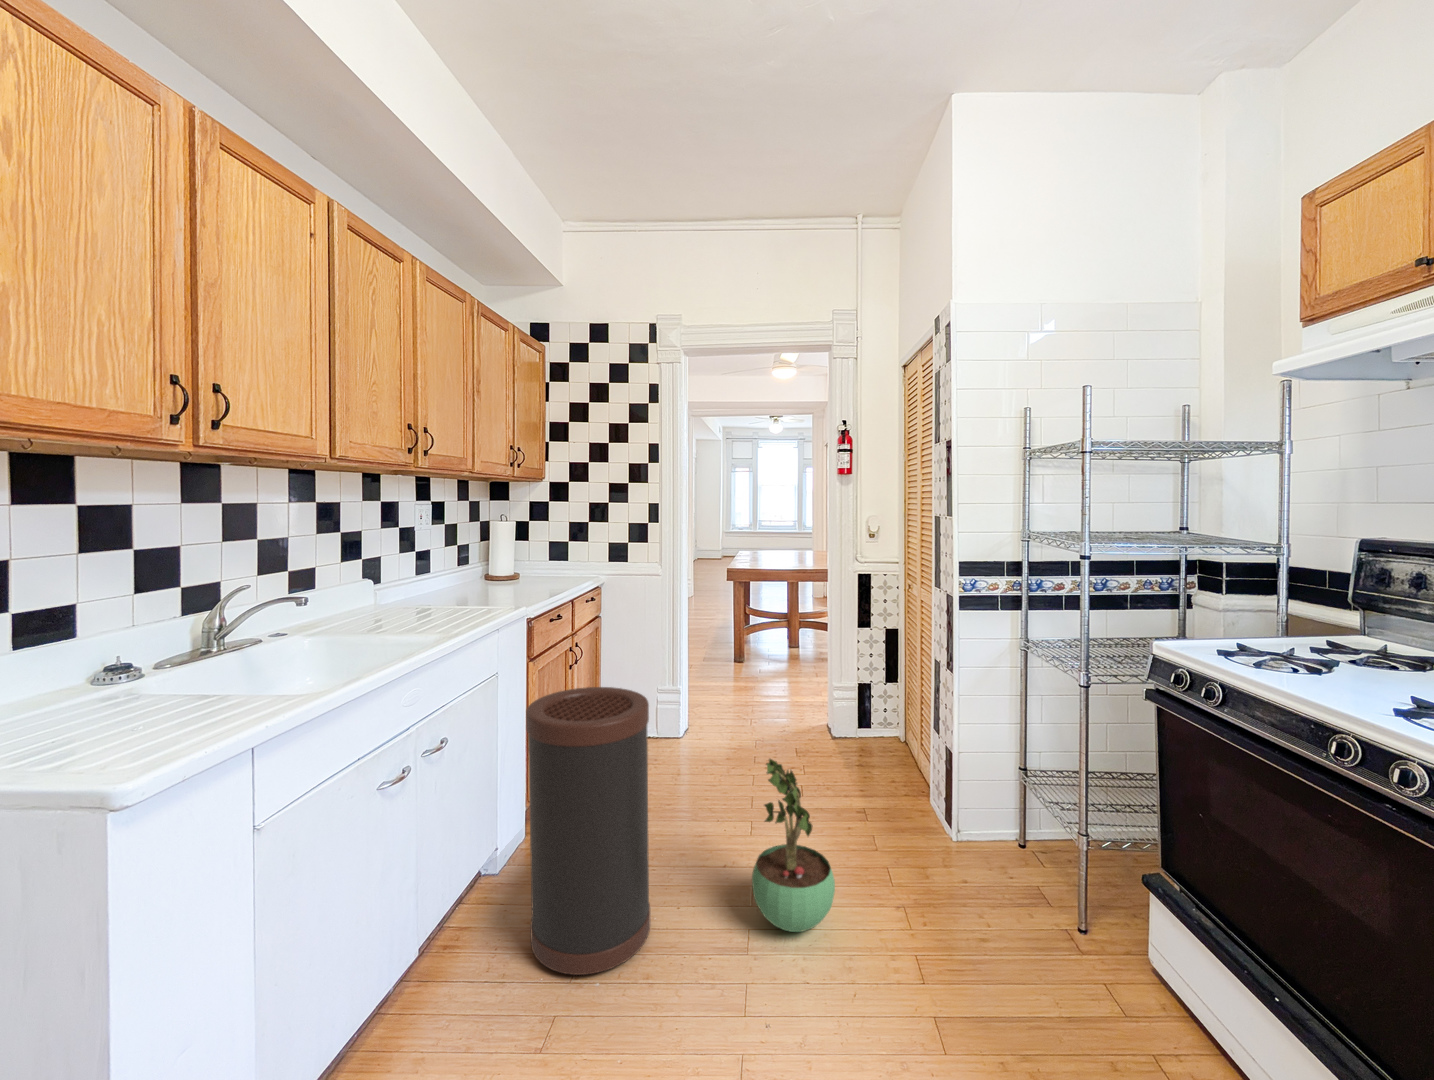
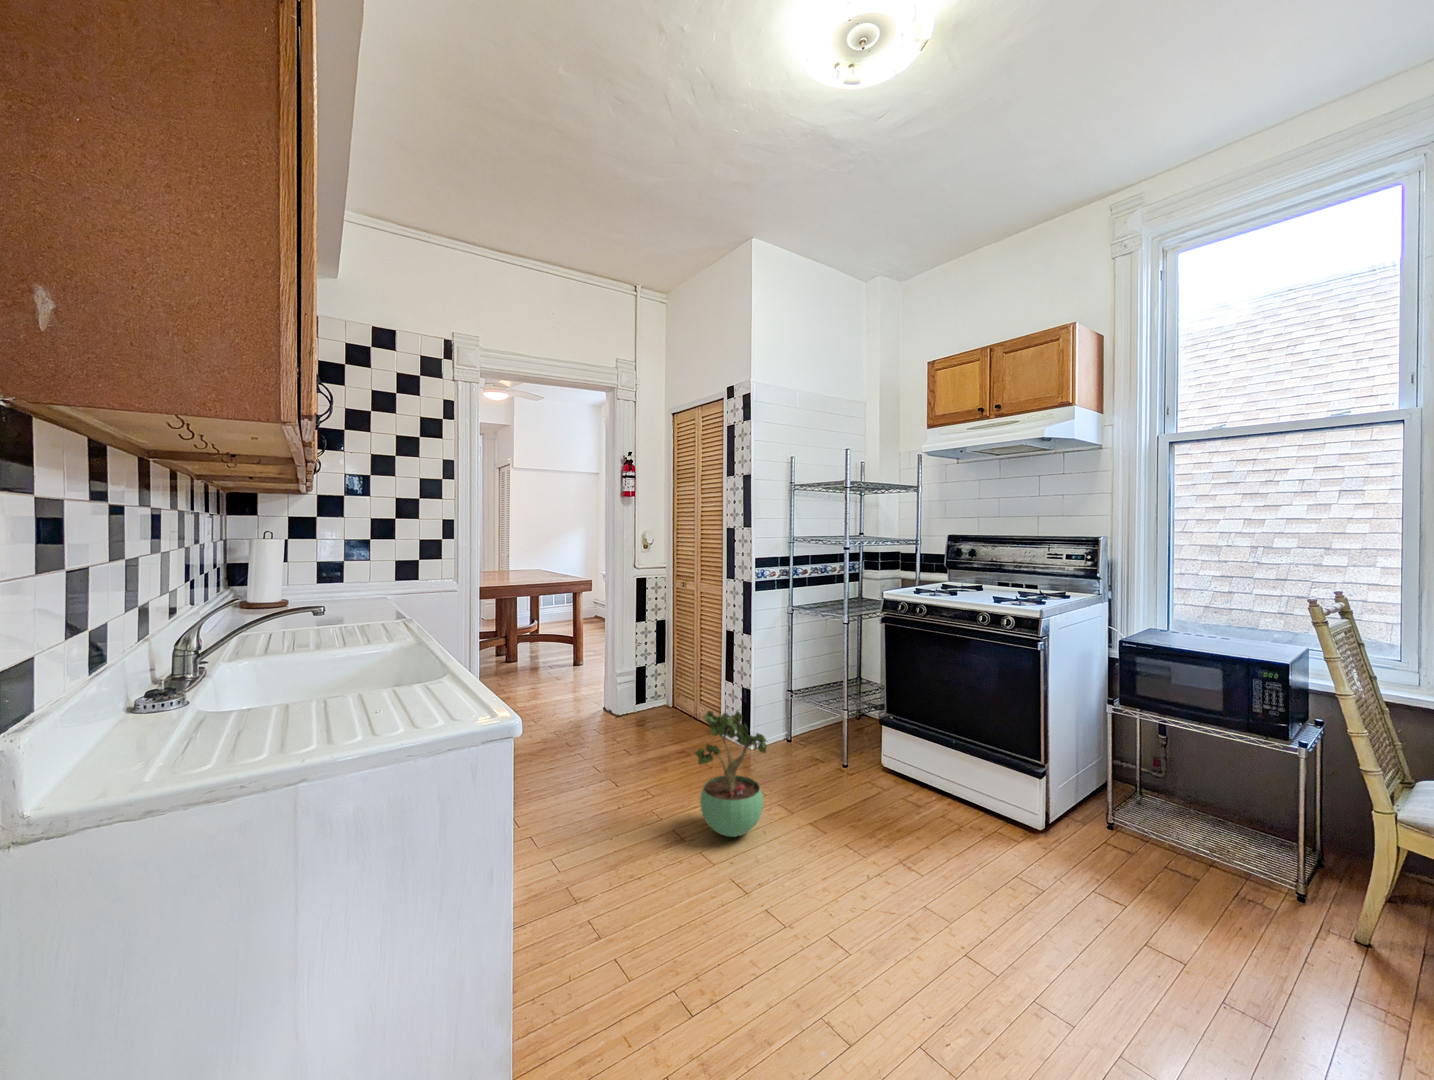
trash can: present [526,687,650,975] -> none [547,676,658,940]

